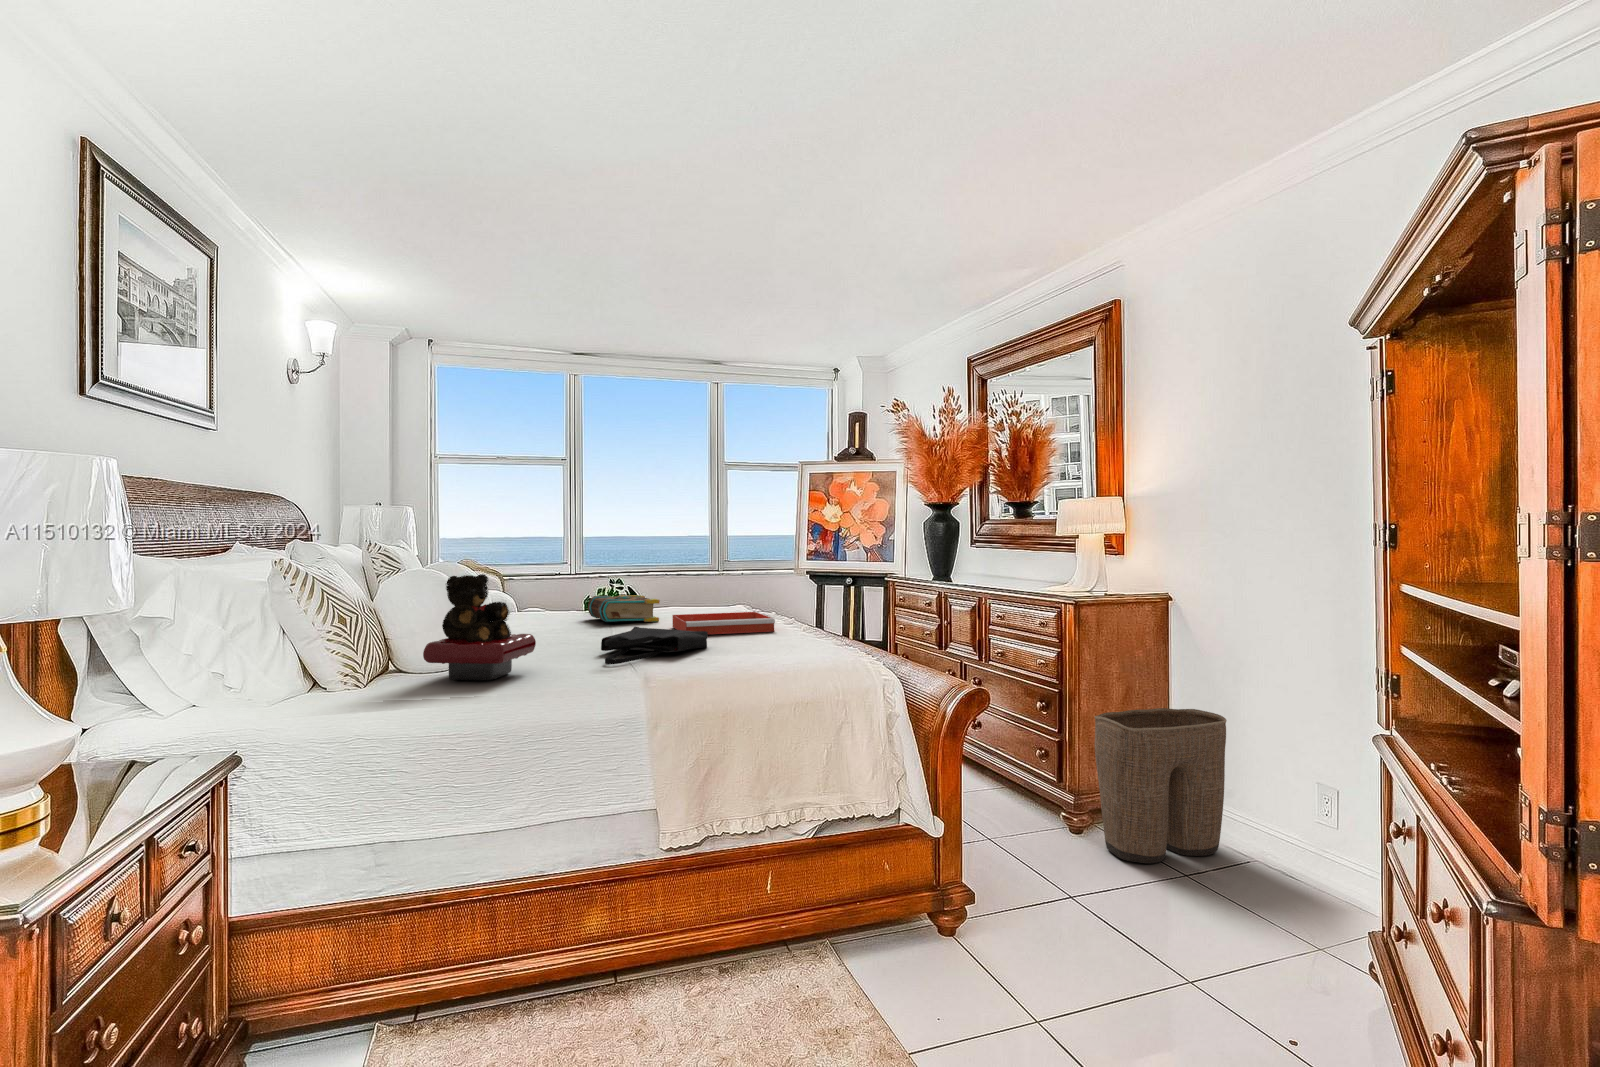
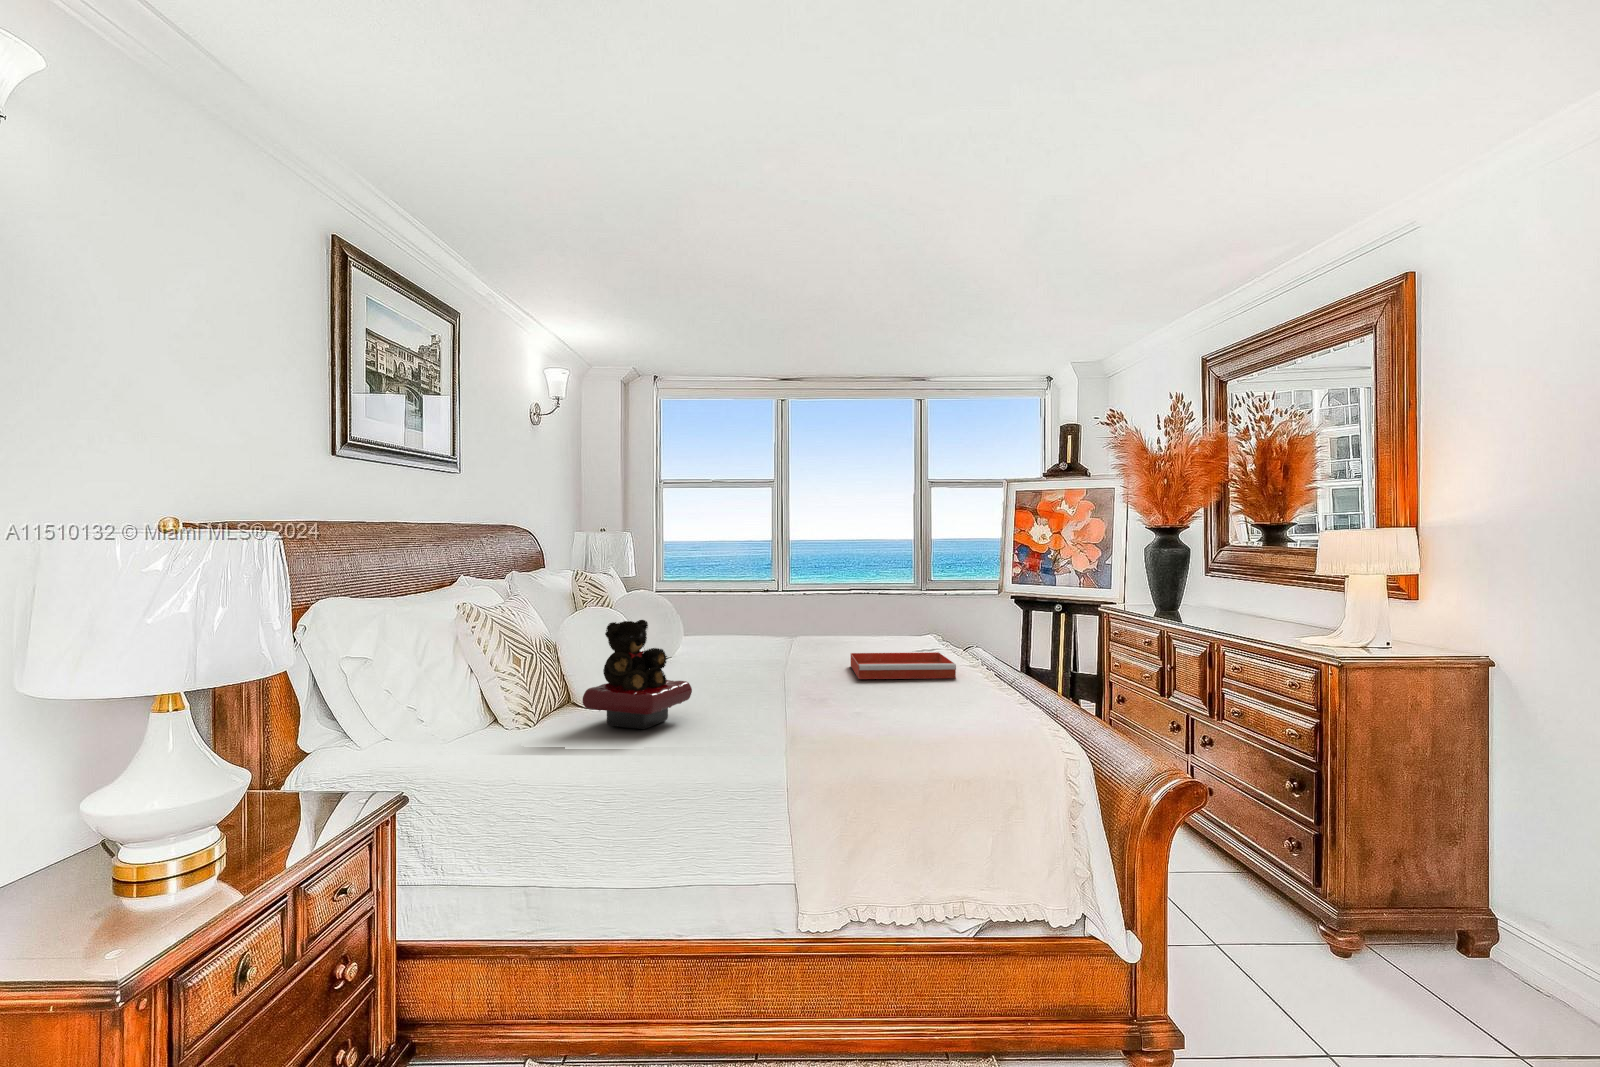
book: present [588,595,660,623] -> none [773,627,841,657]
tote bag: present [601,627,708,664] -> none [761,670,875,716]
laundry basket: present [1095,708,1227,863] -> none [1364,804,1572,1012]

